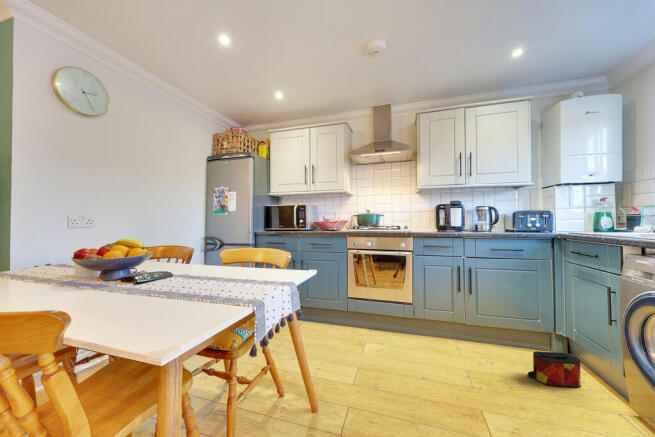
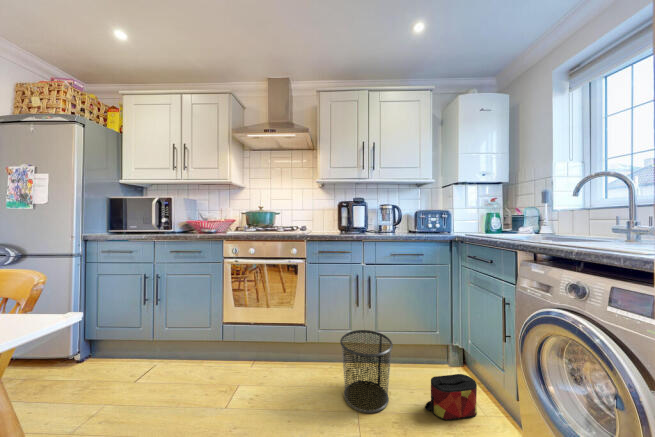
waste bin: none [448,310,496,371] -> present [340,330,393,413]

